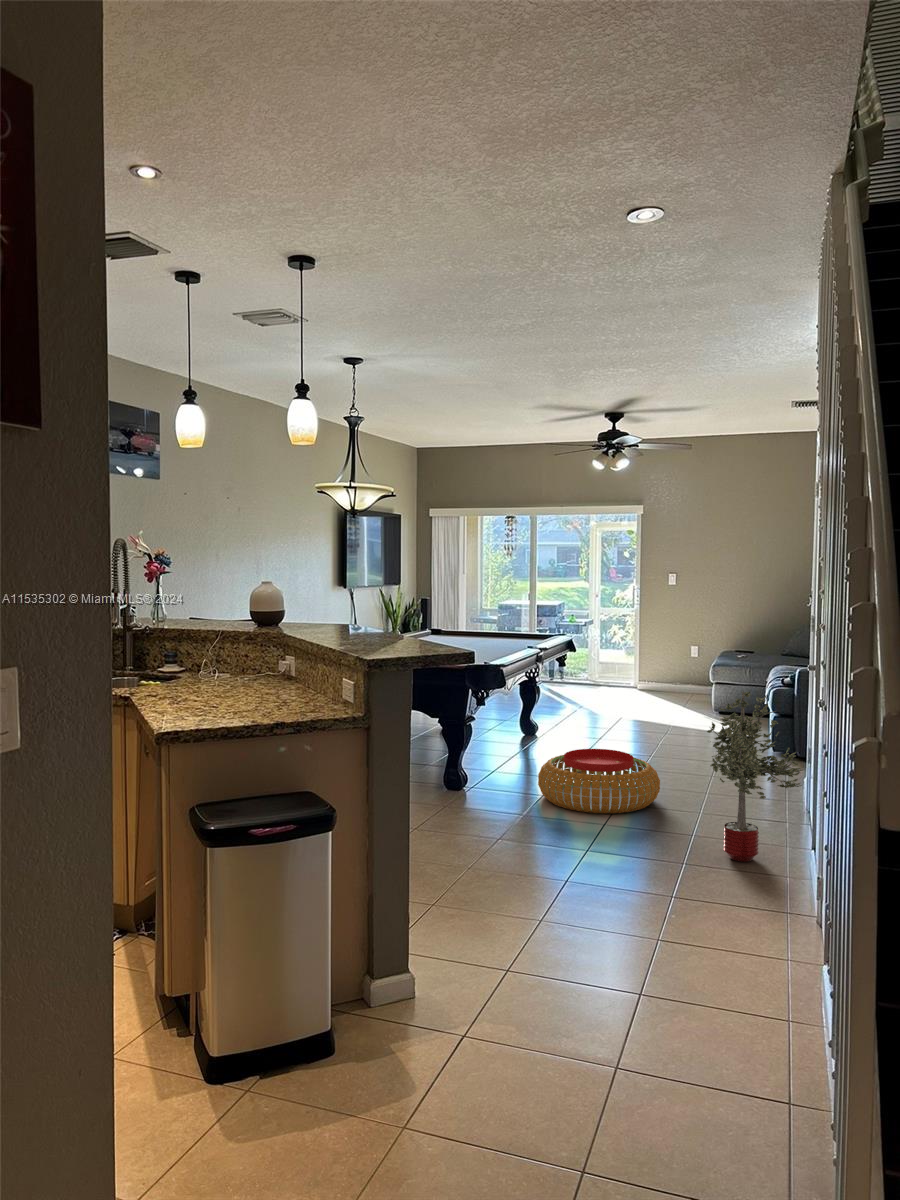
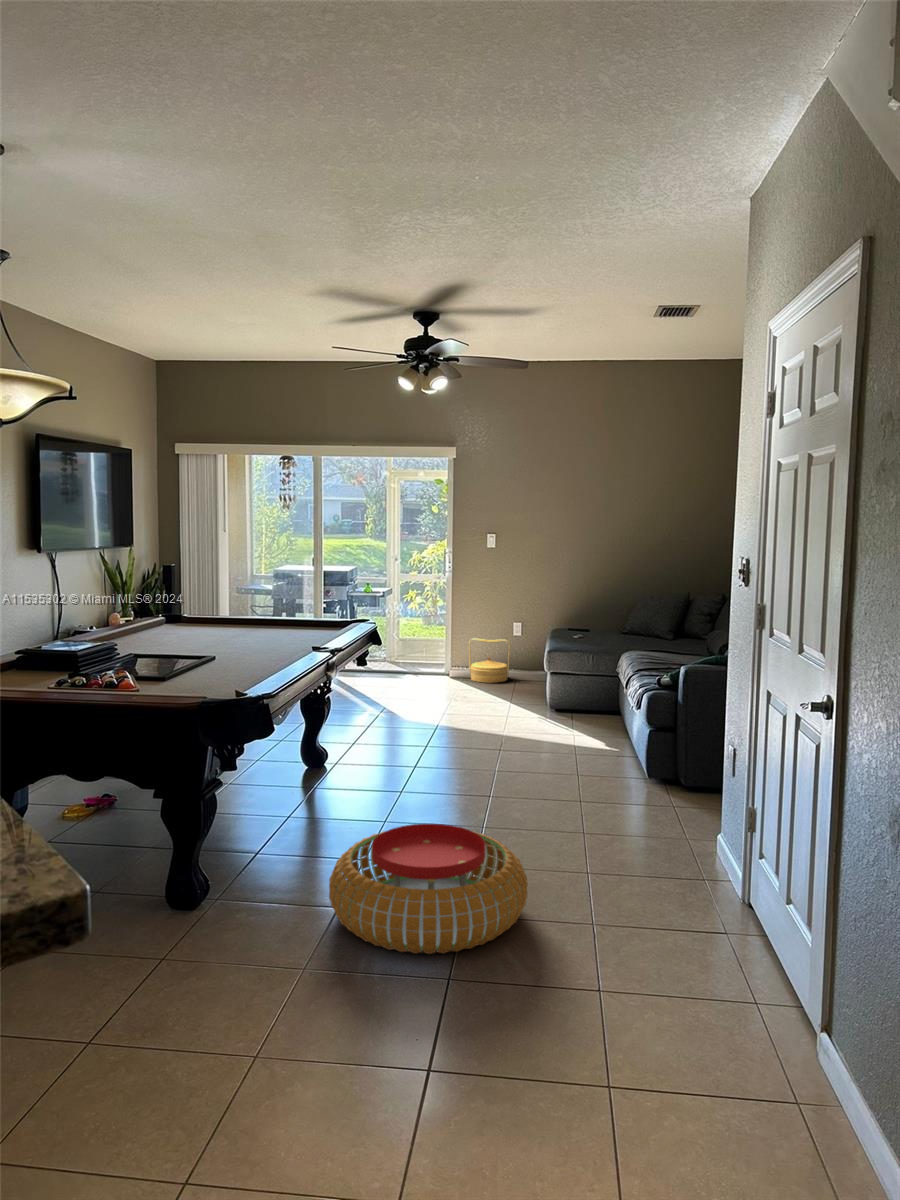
basket: none [653,659,688,694] -> present [469,638,510,683]
potted tree: present [707,691,803,862] -> none [643,768,832,1076]

